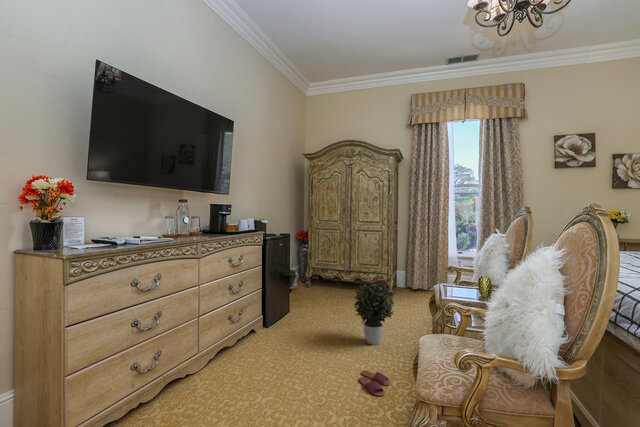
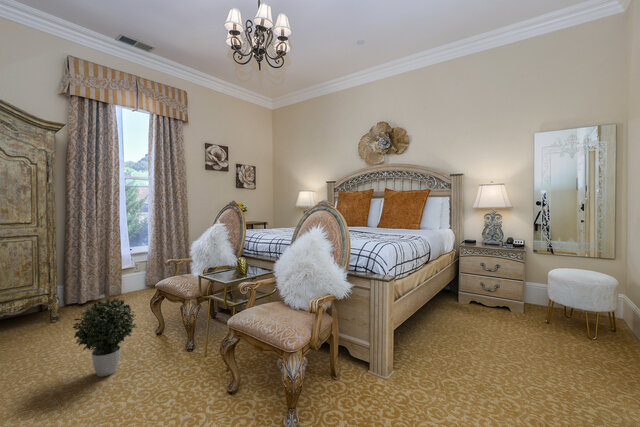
slippers: present [359,370,390,396] -> none [138,389,185,412]

